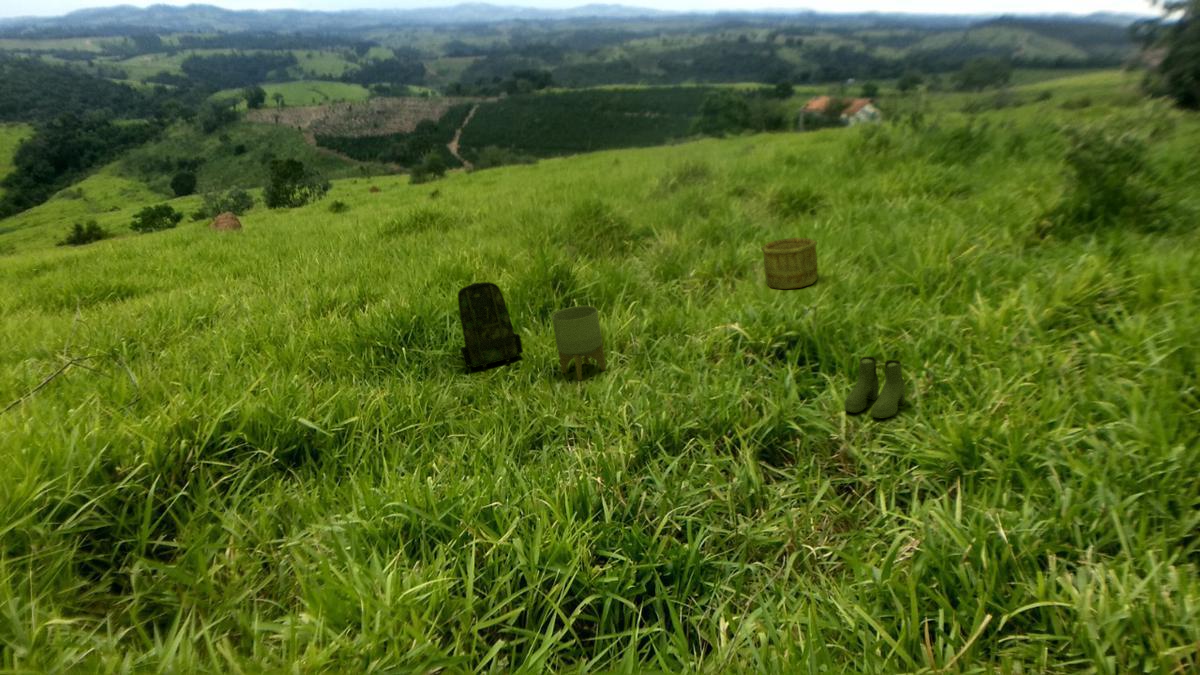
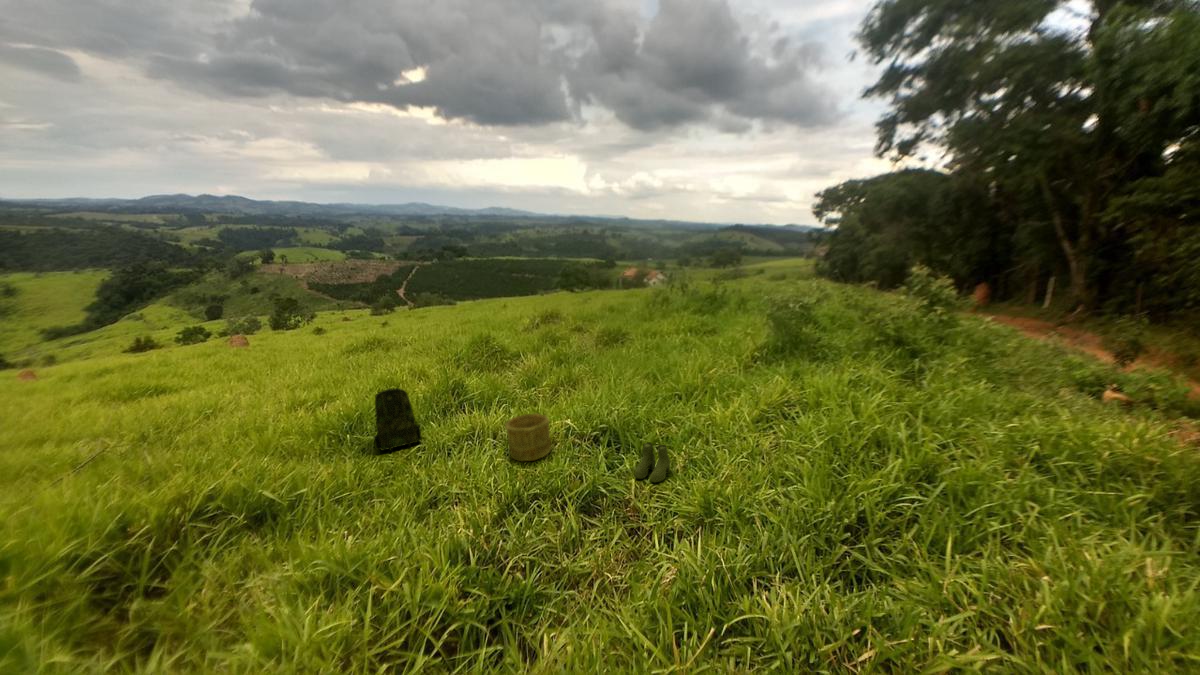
wooden bucket: present [761,237,817,289] -> present [505,414,551,461]
planter: present [552,306,606,380] -> none [444,407,482,460]

